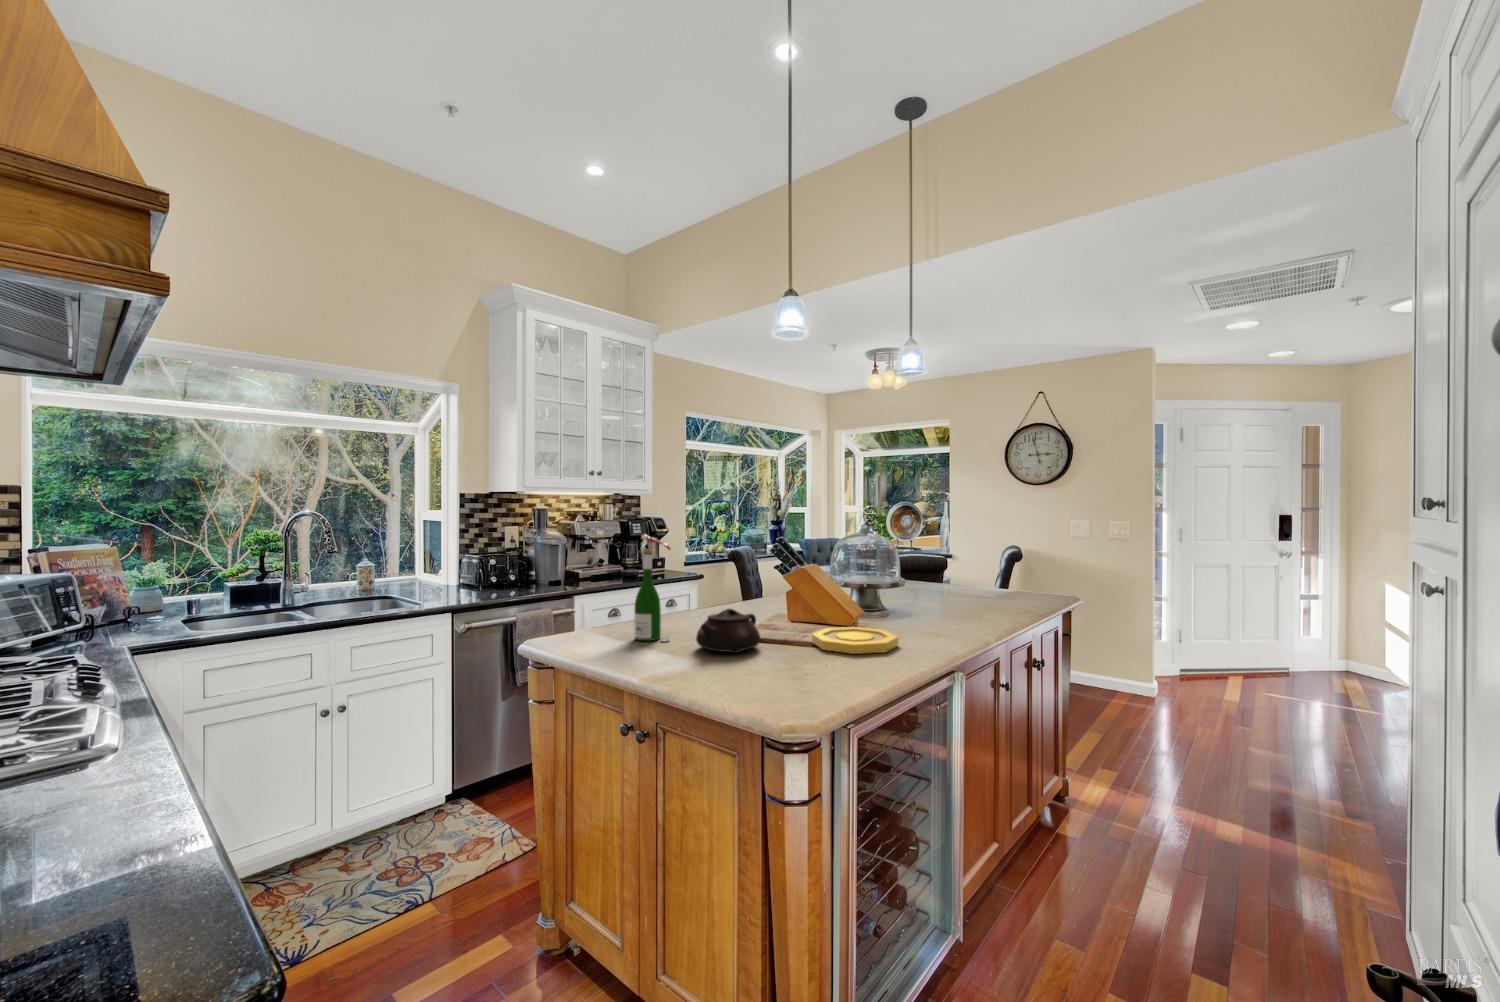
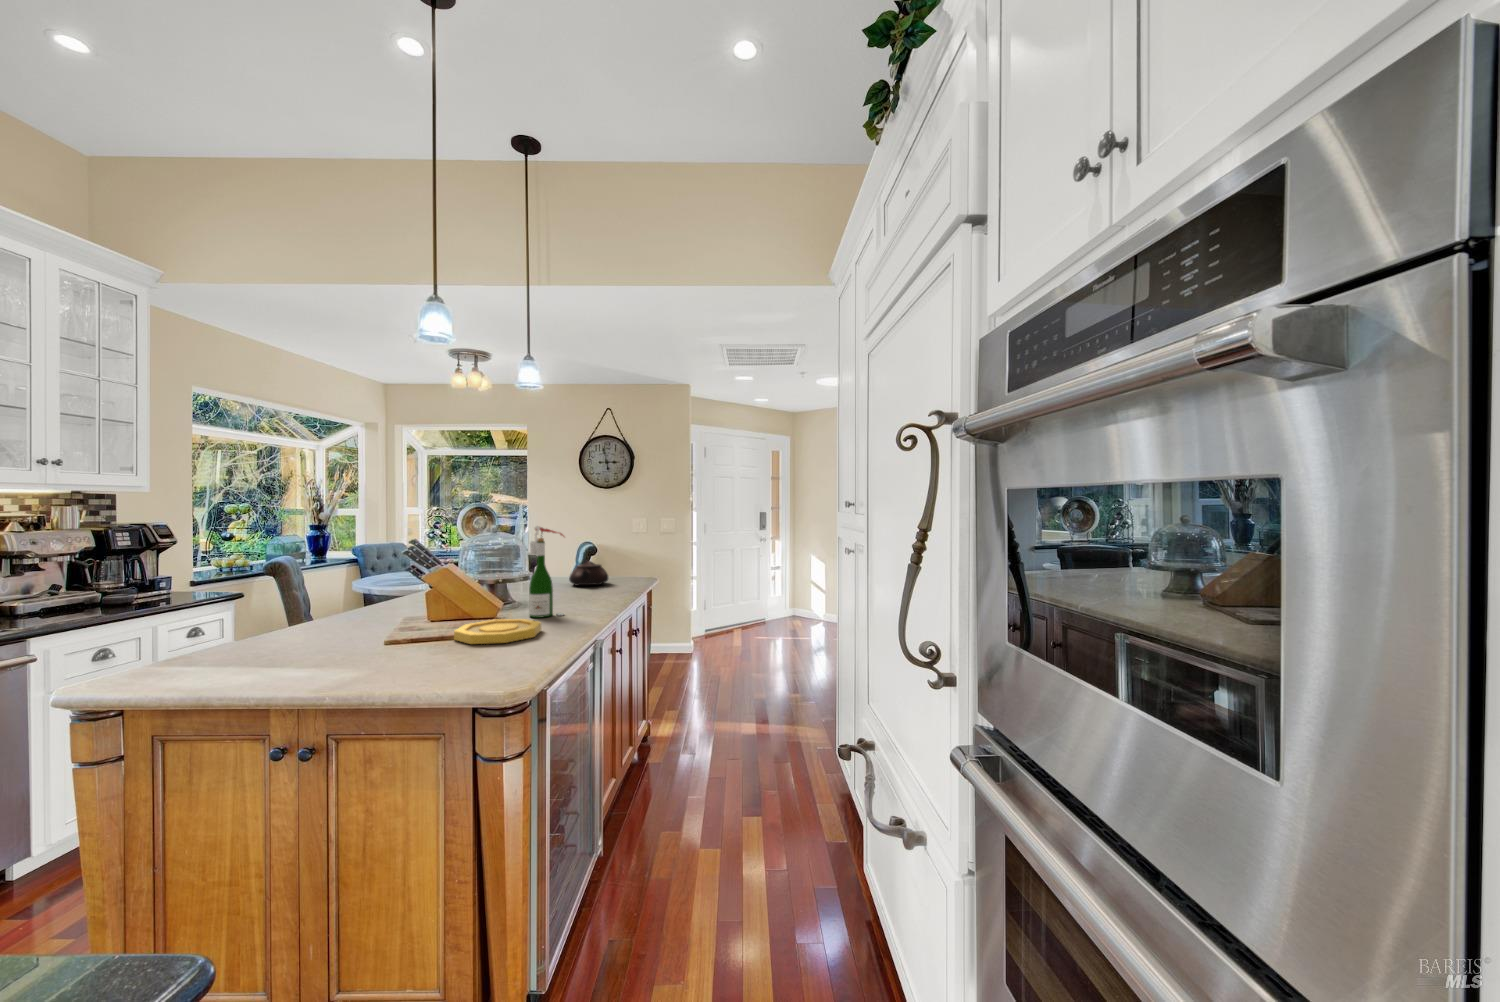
wine bottle: present [635,535,671,642] -> present [529,526,564,618]
teapot: present [696,609,760,653] -> present [569,561,608,586]

